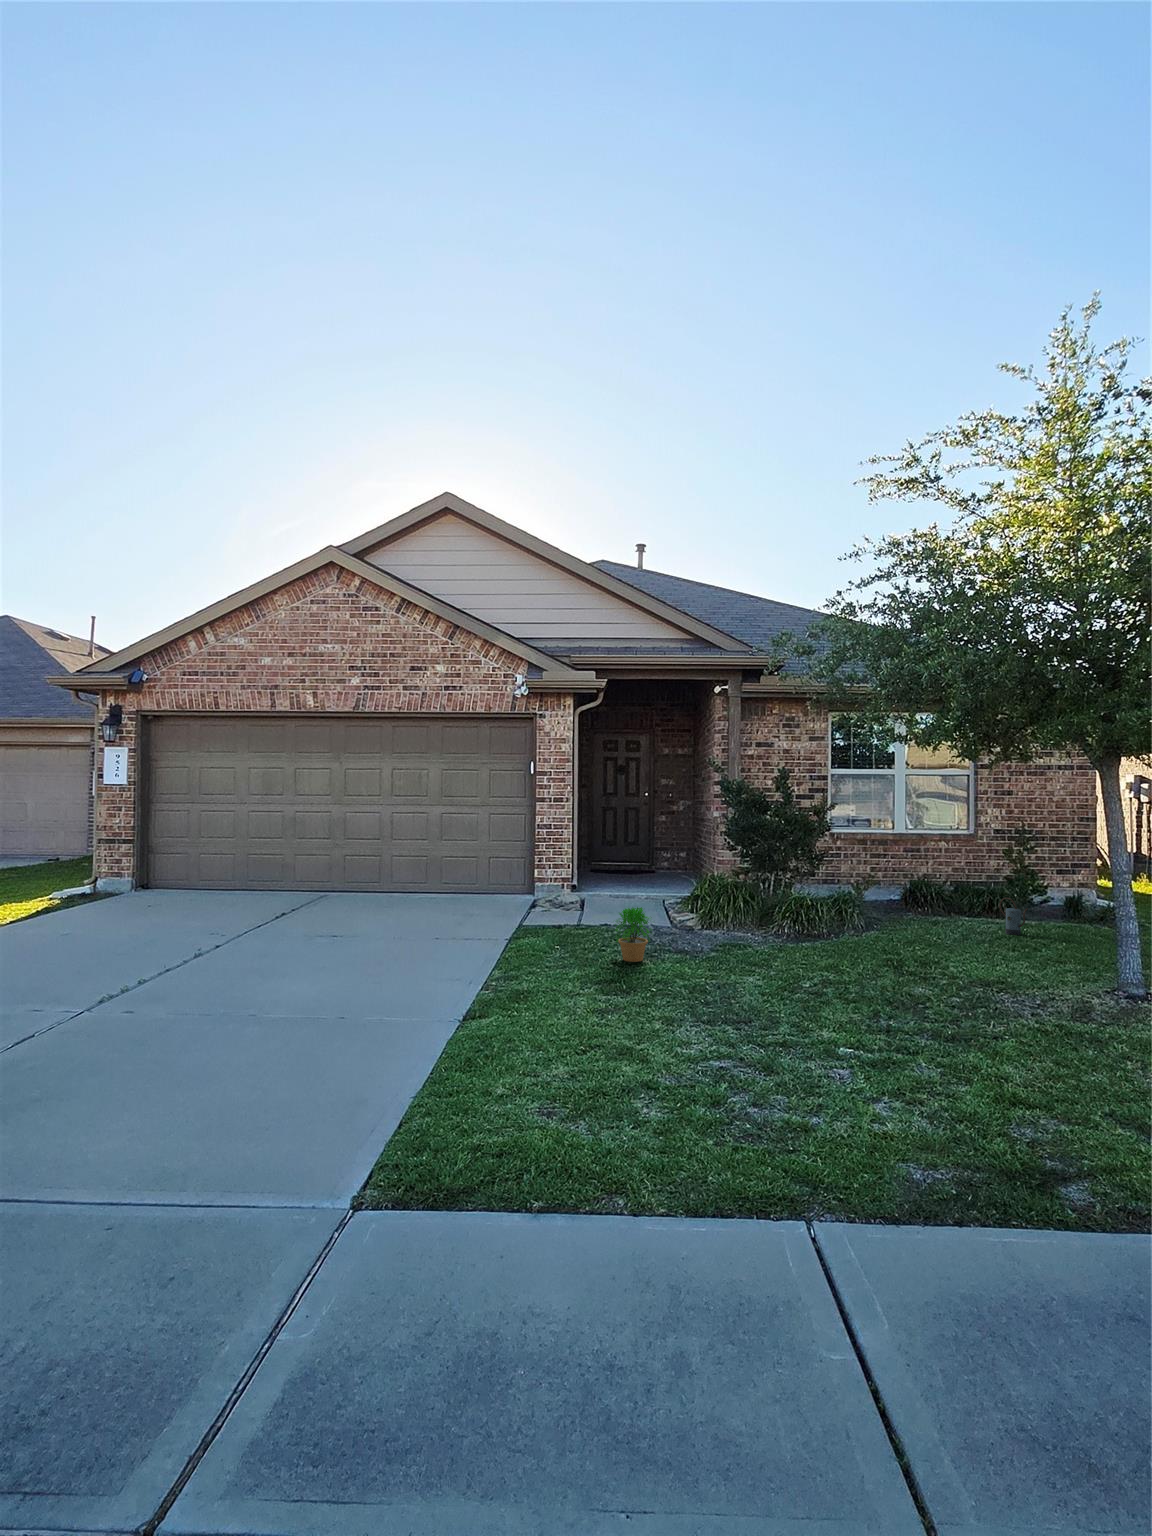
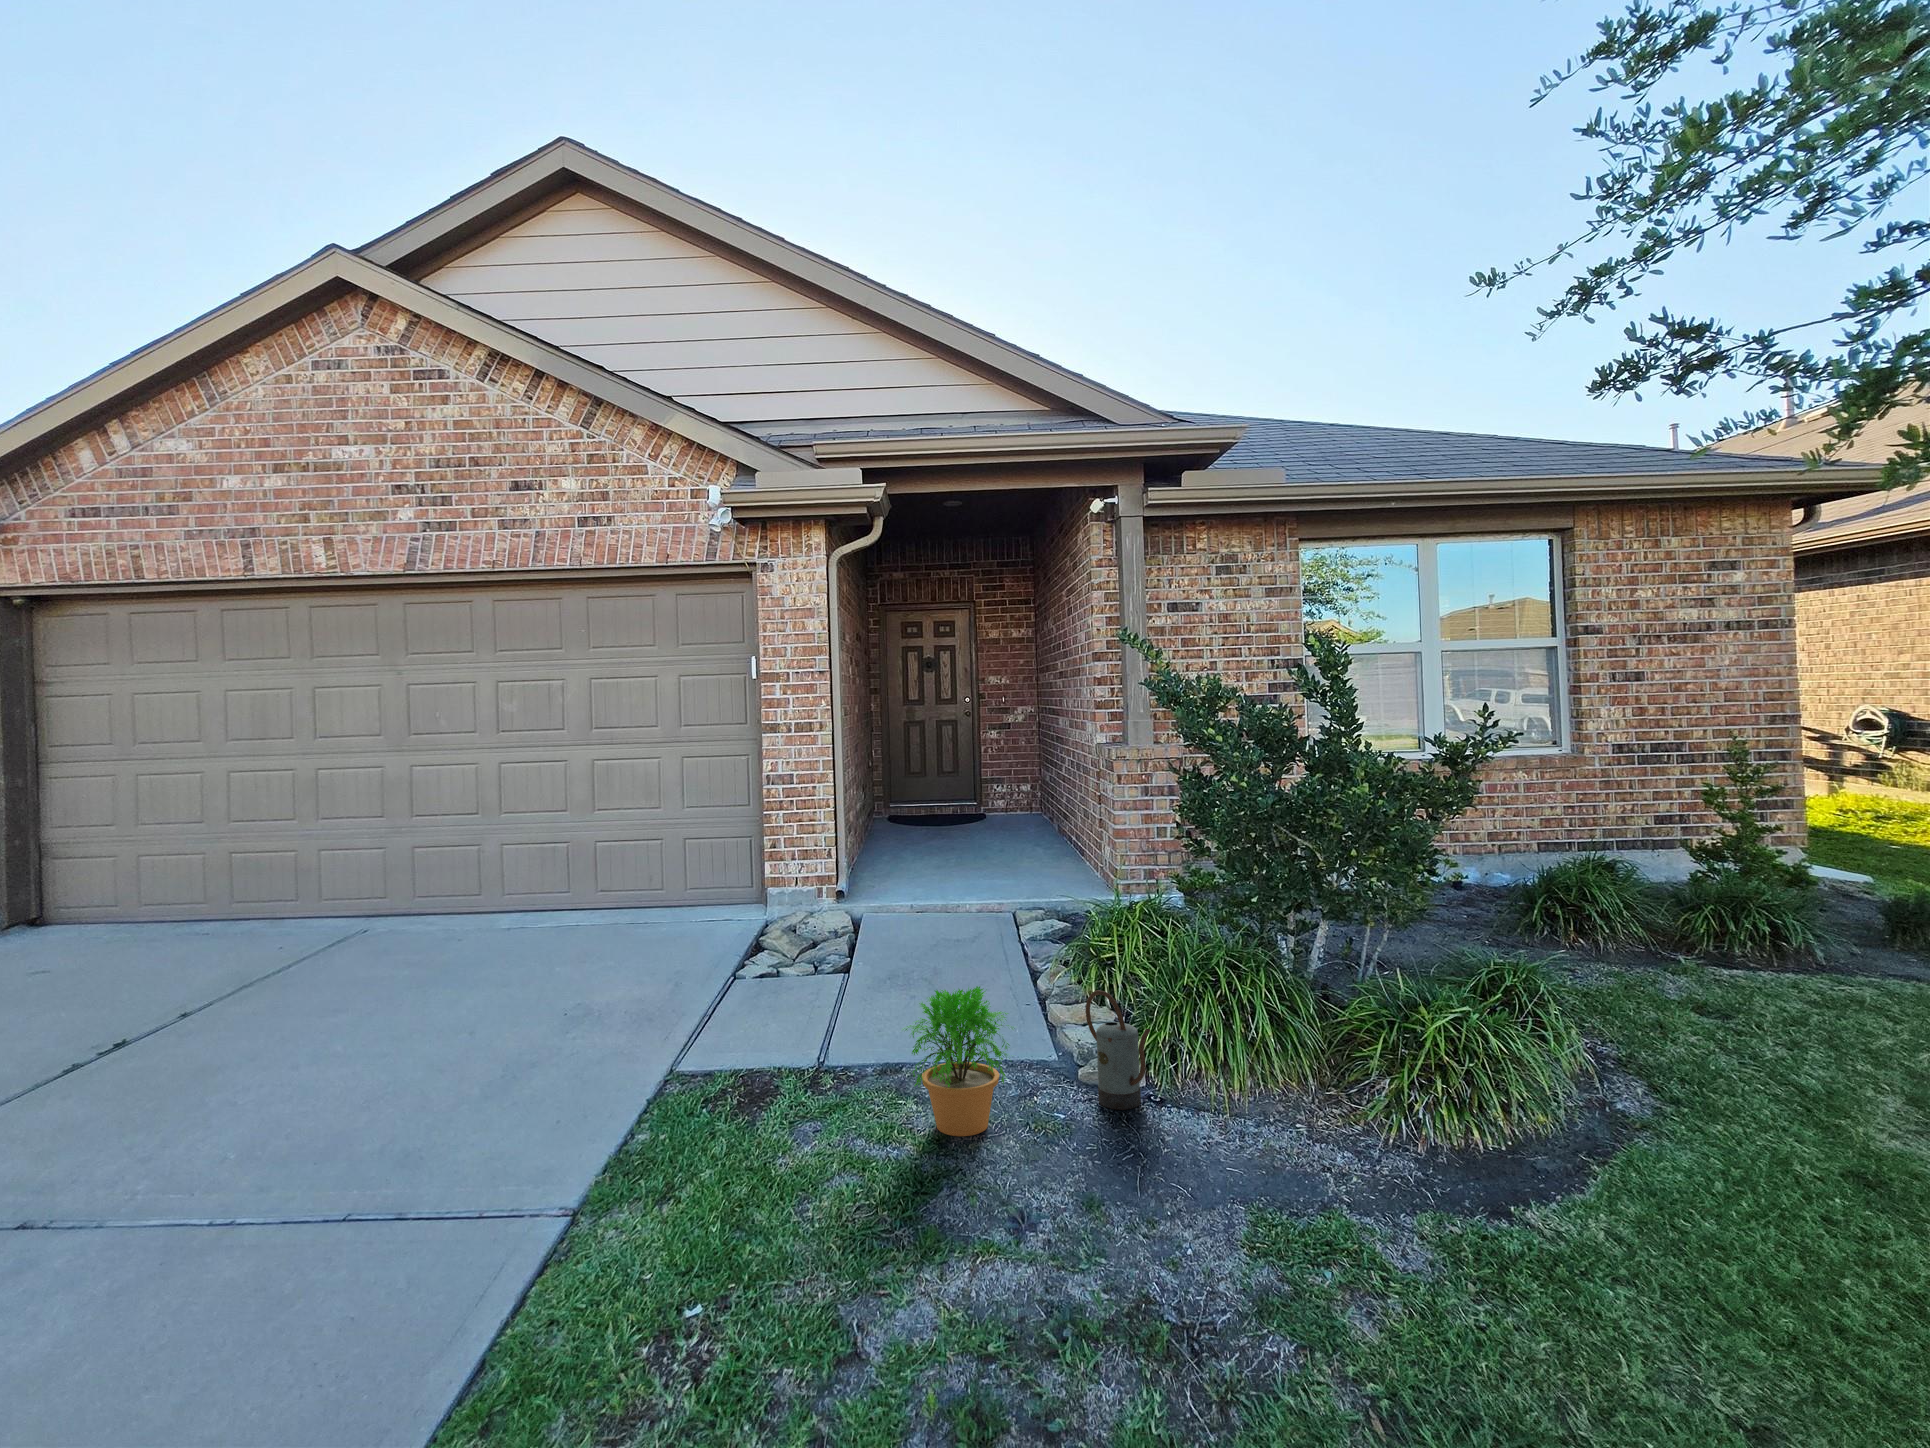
watering can: present [999,898,1028,935] -> present [1086,990,1151,1110]

